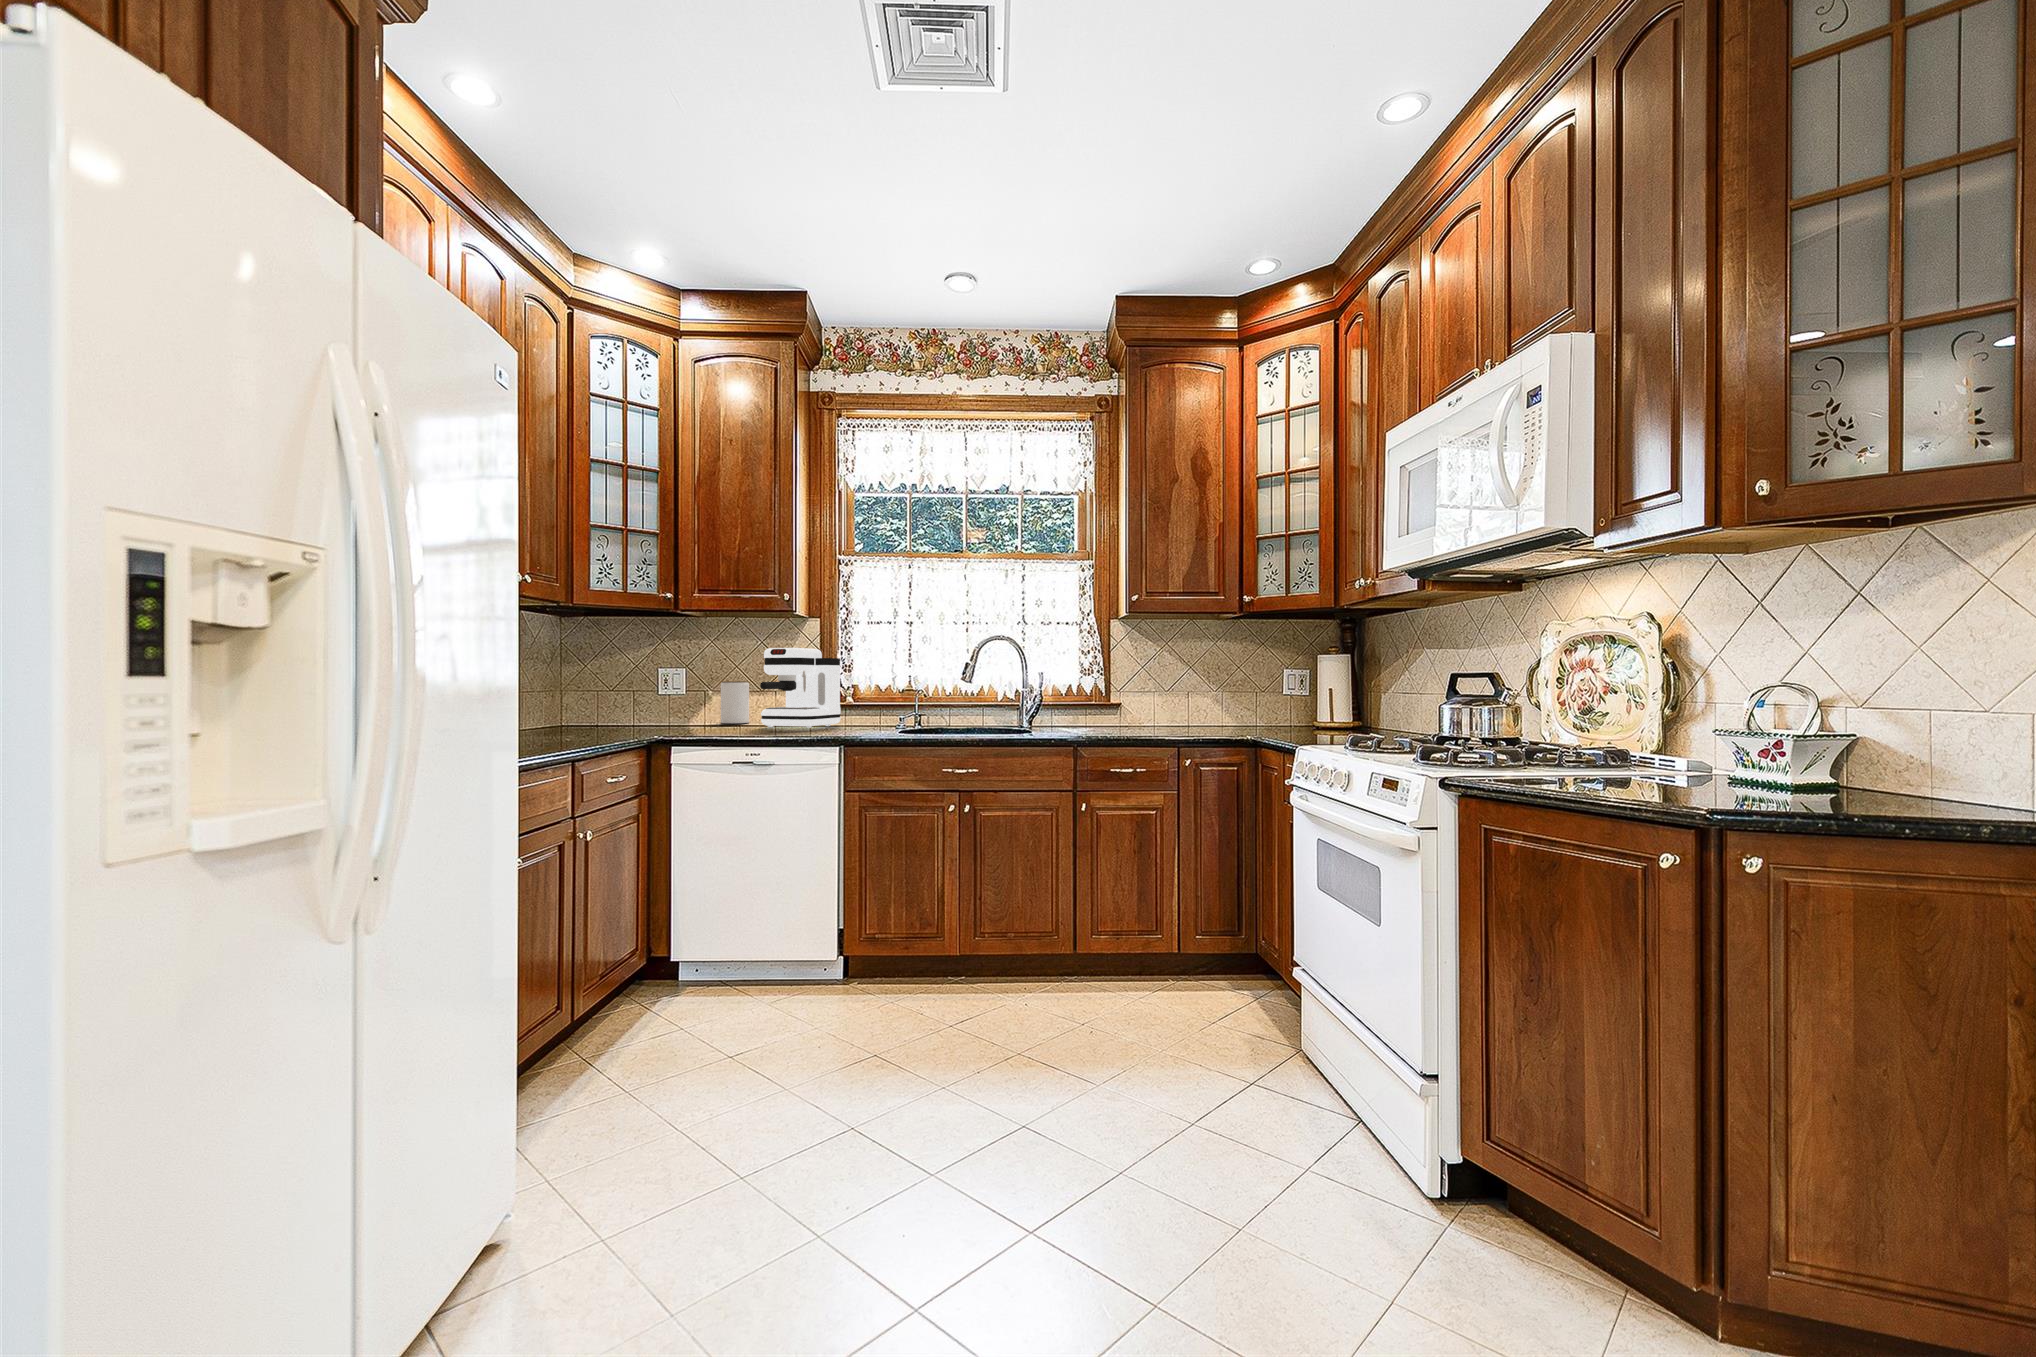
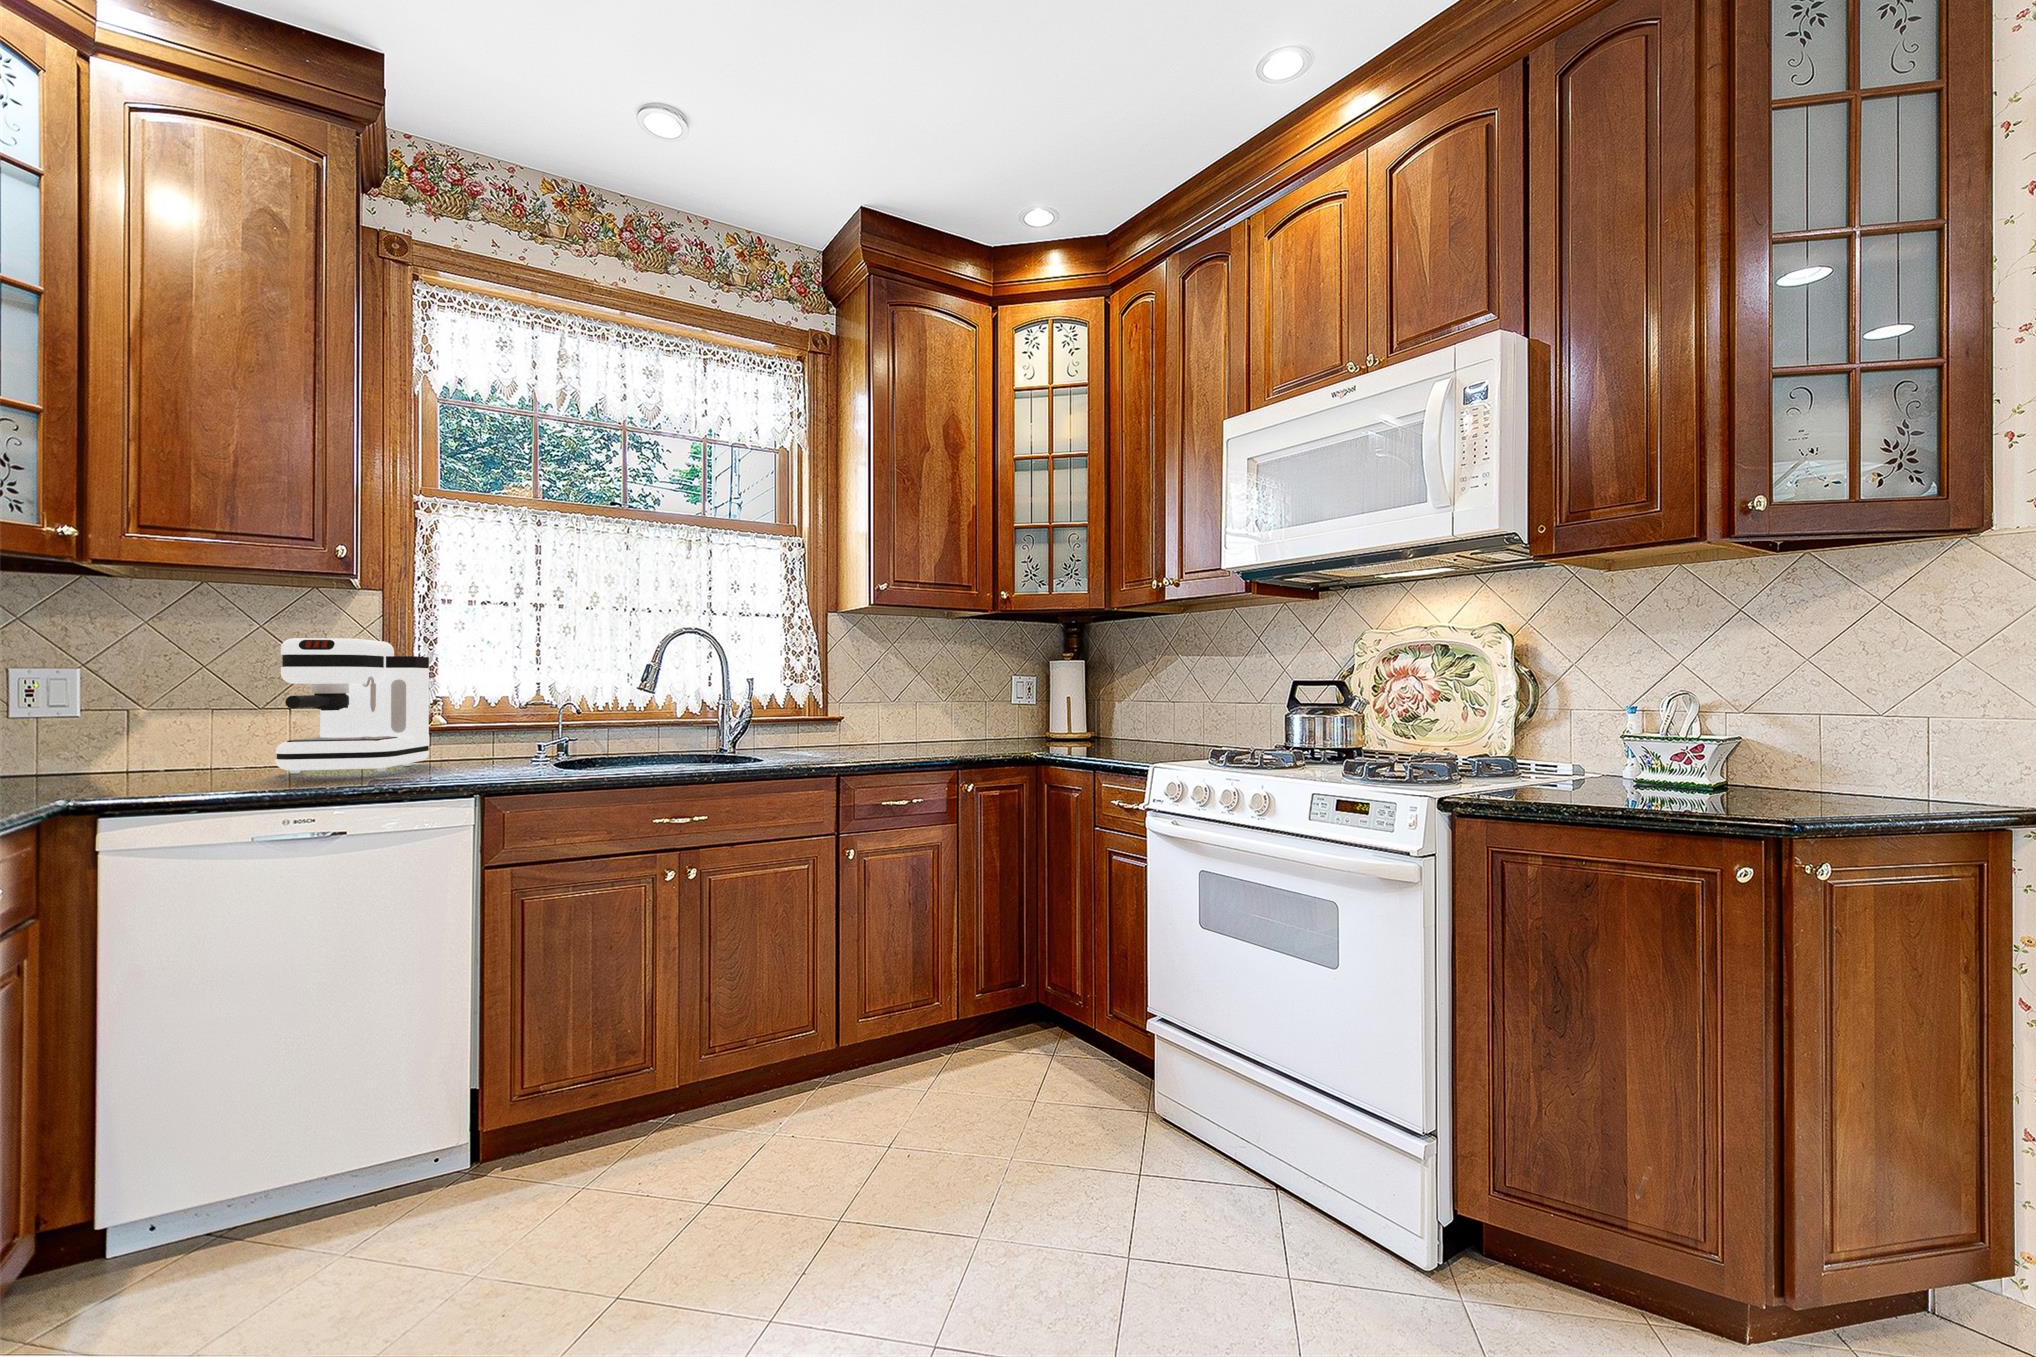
jar: present [721,681,749,723] -> none [167,695,232,770]

